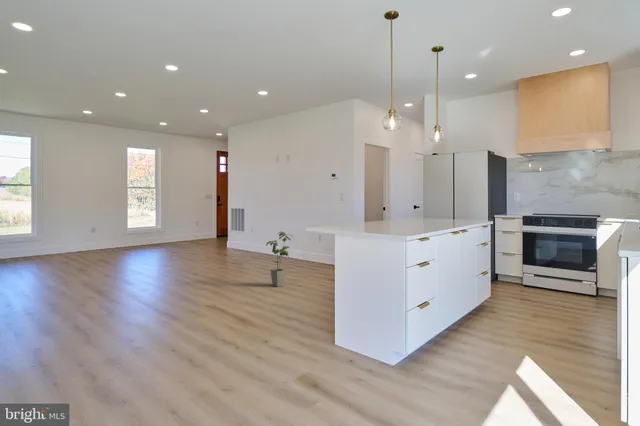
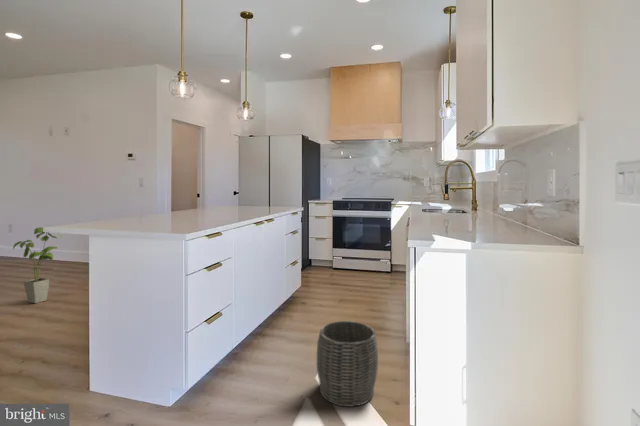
woven basket: none [517,324,584,402] -> present [317,321,378,407]

